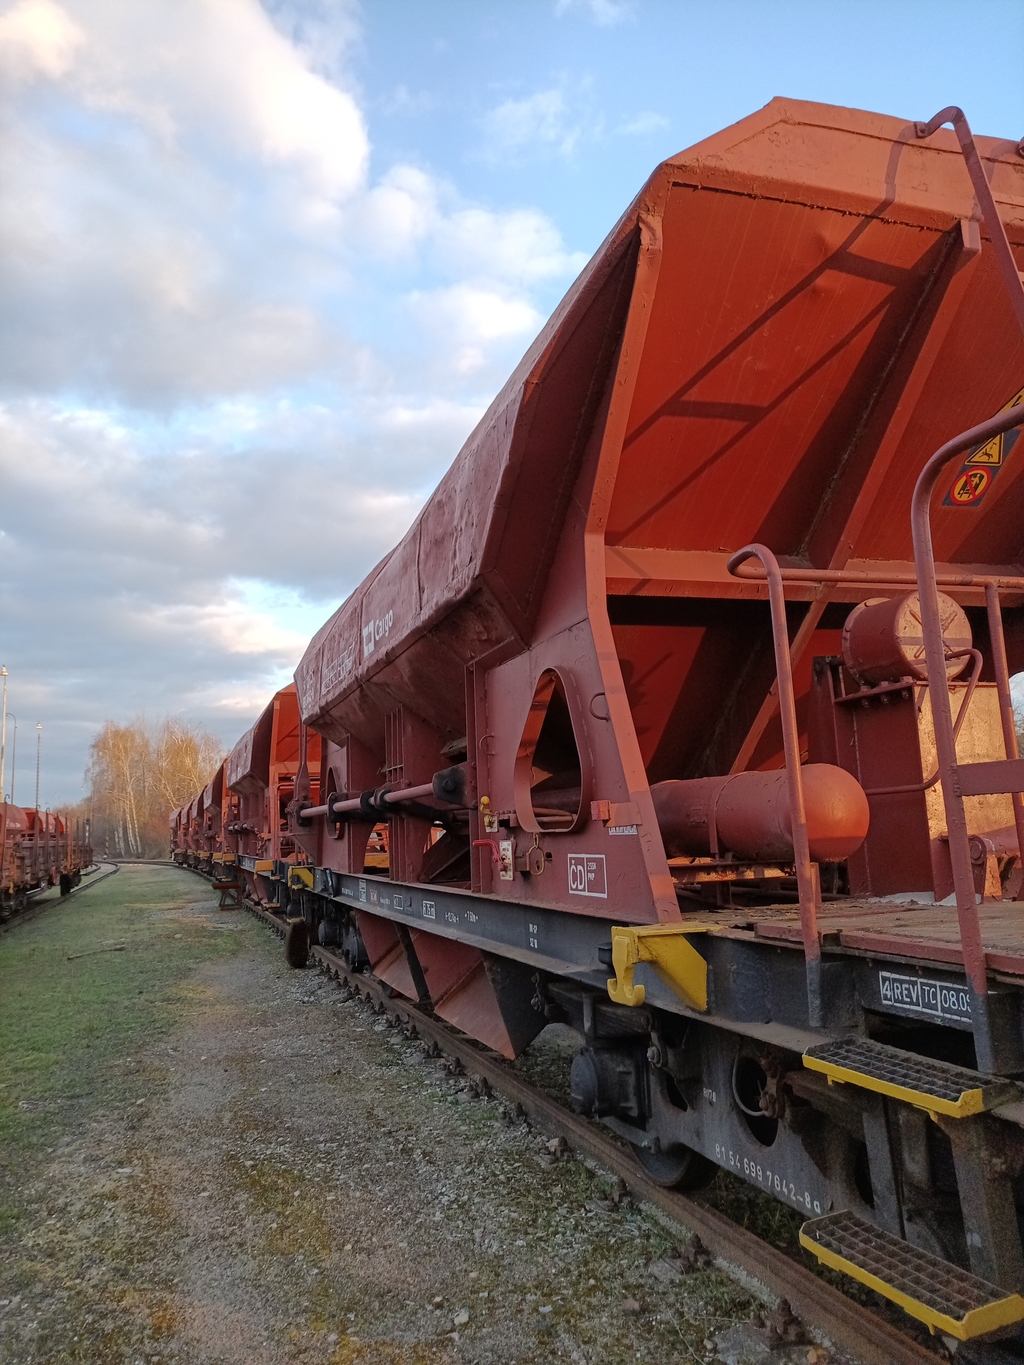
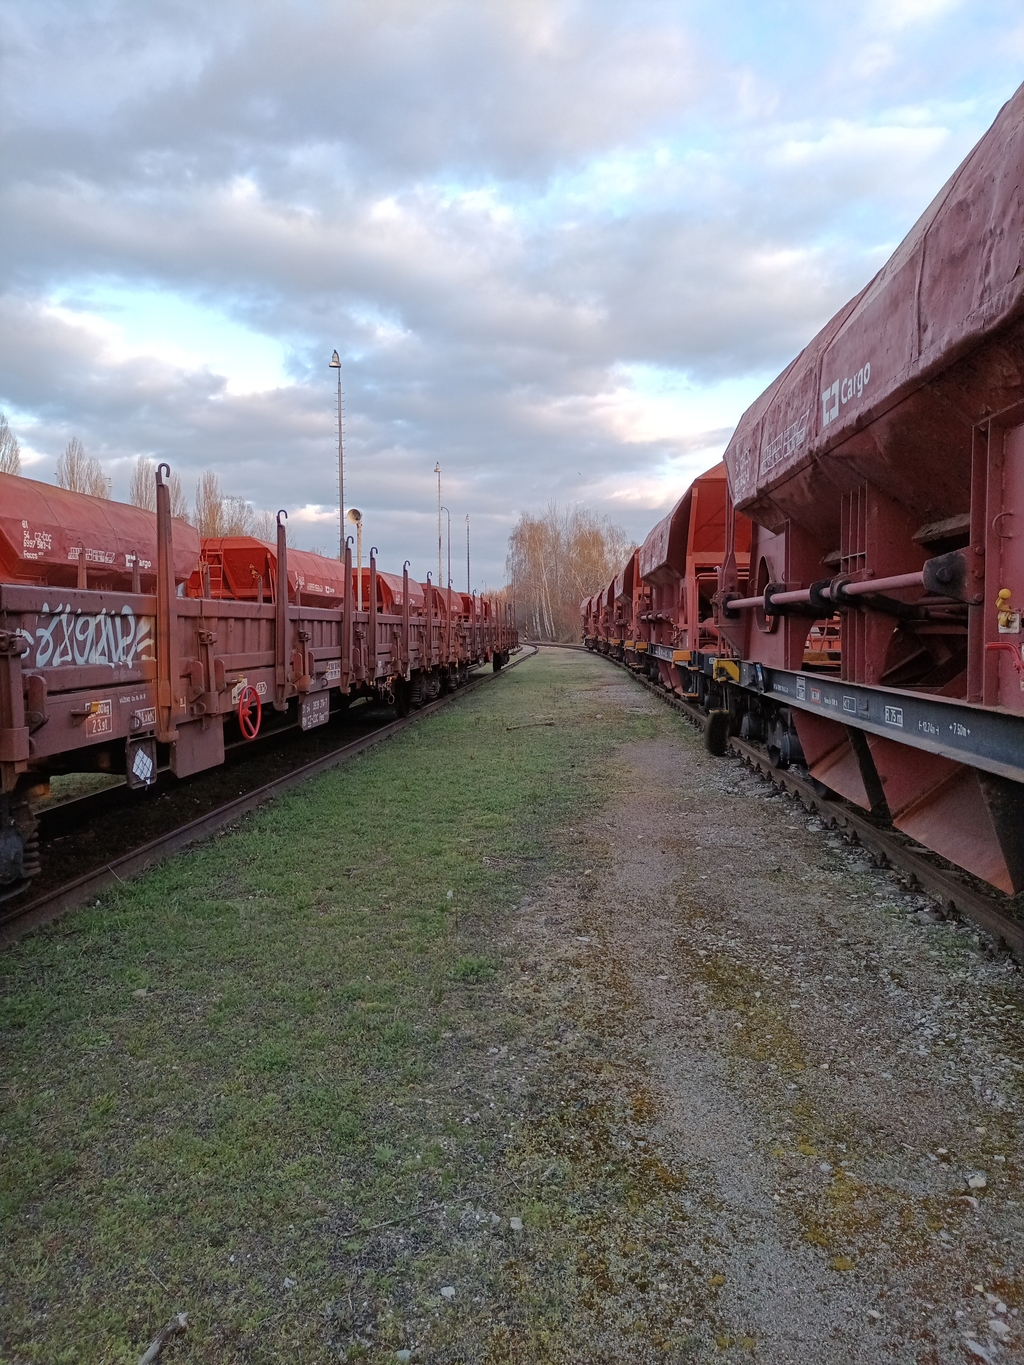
bench: present [212,864,244,911] -> none [626,643,658,694]

